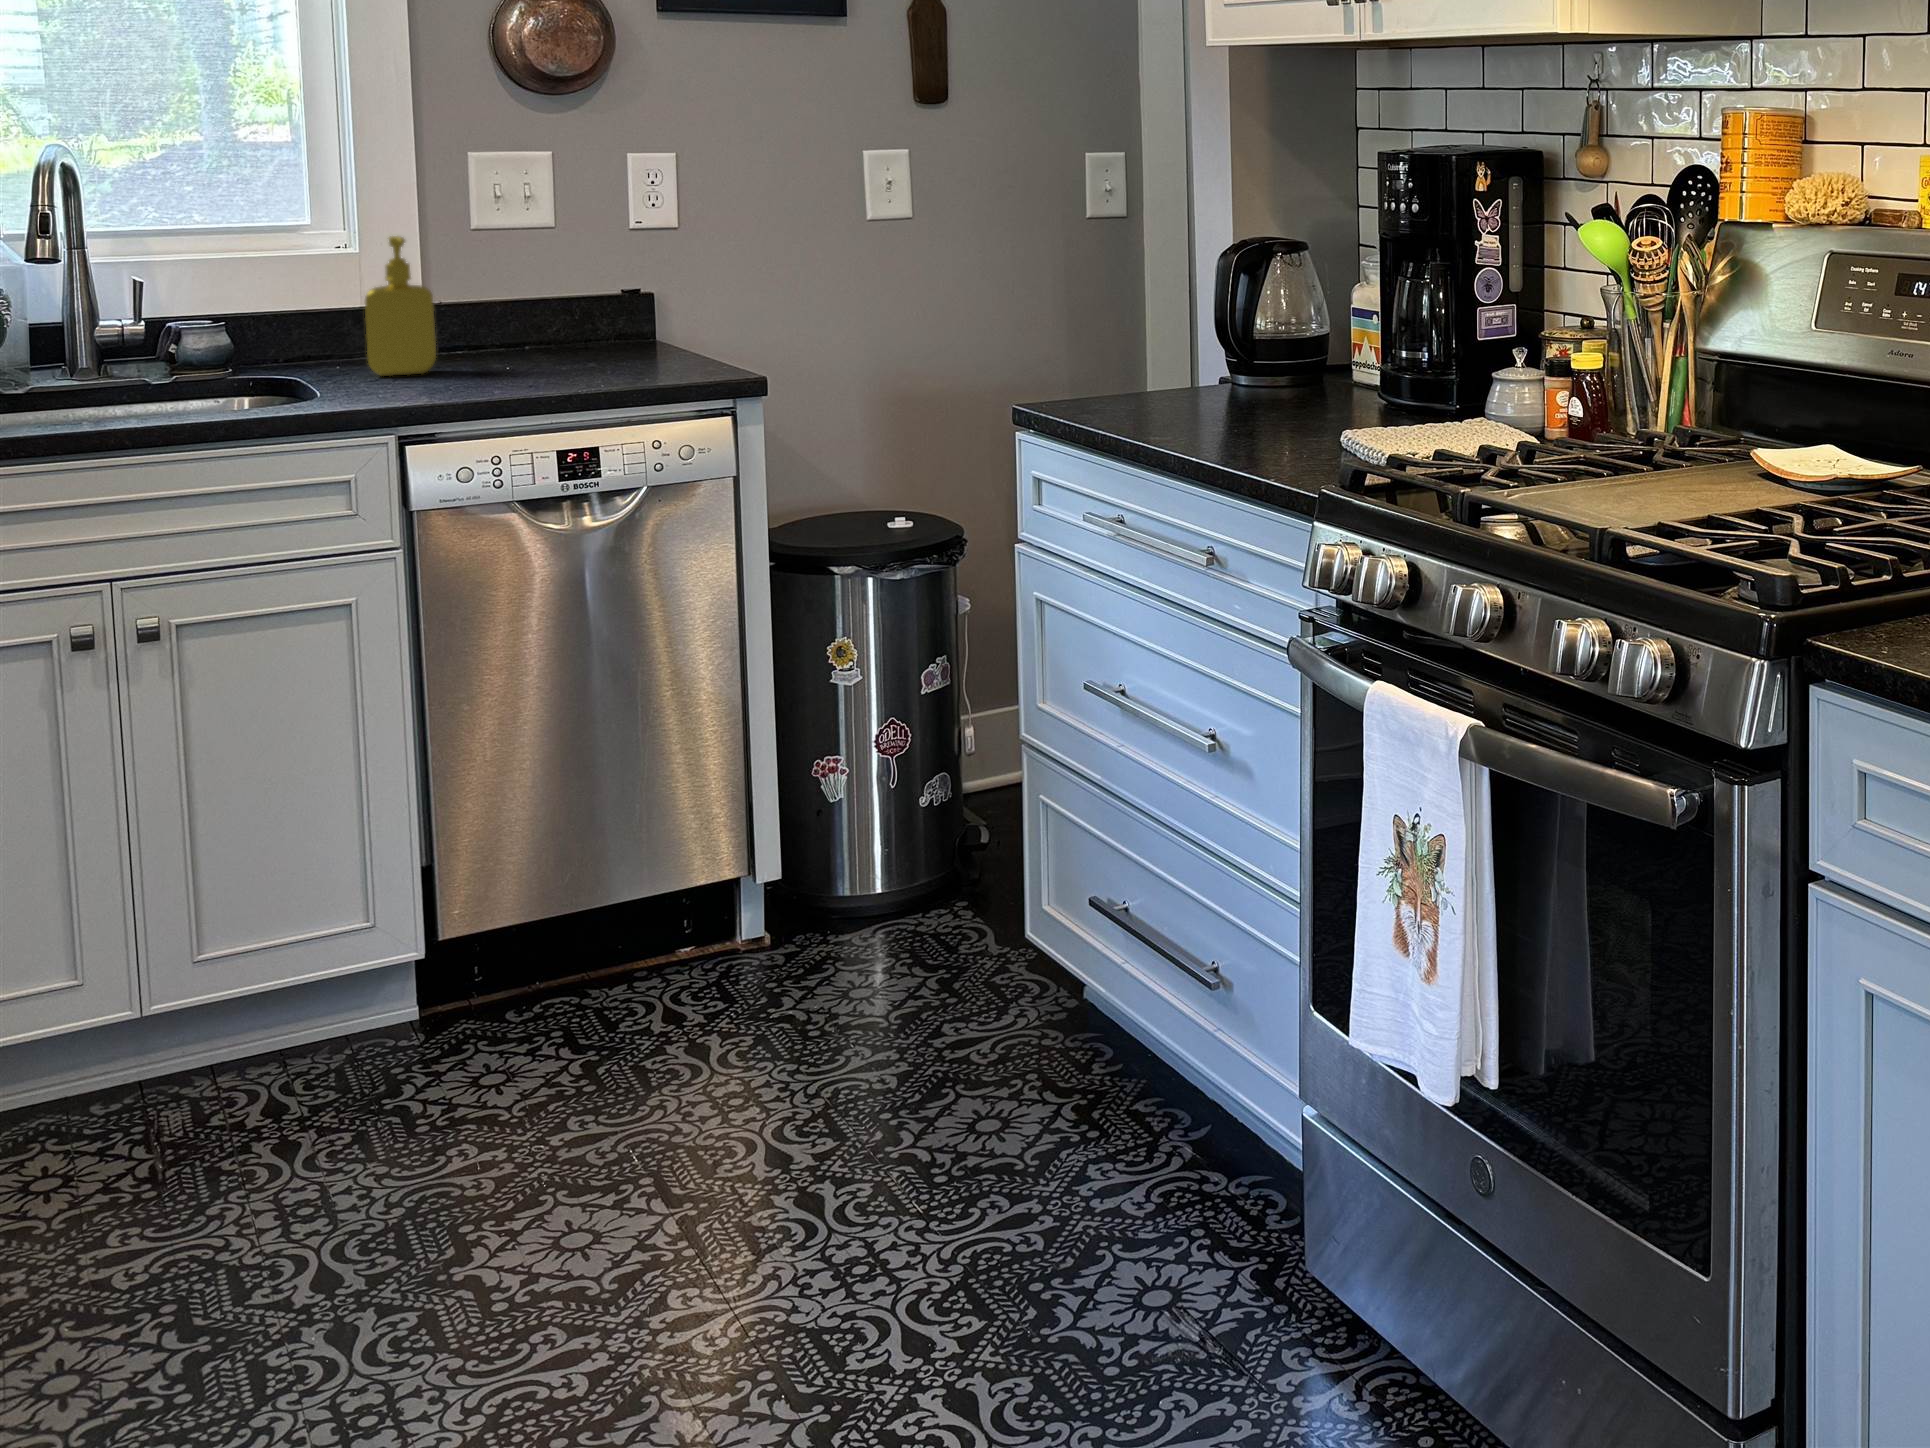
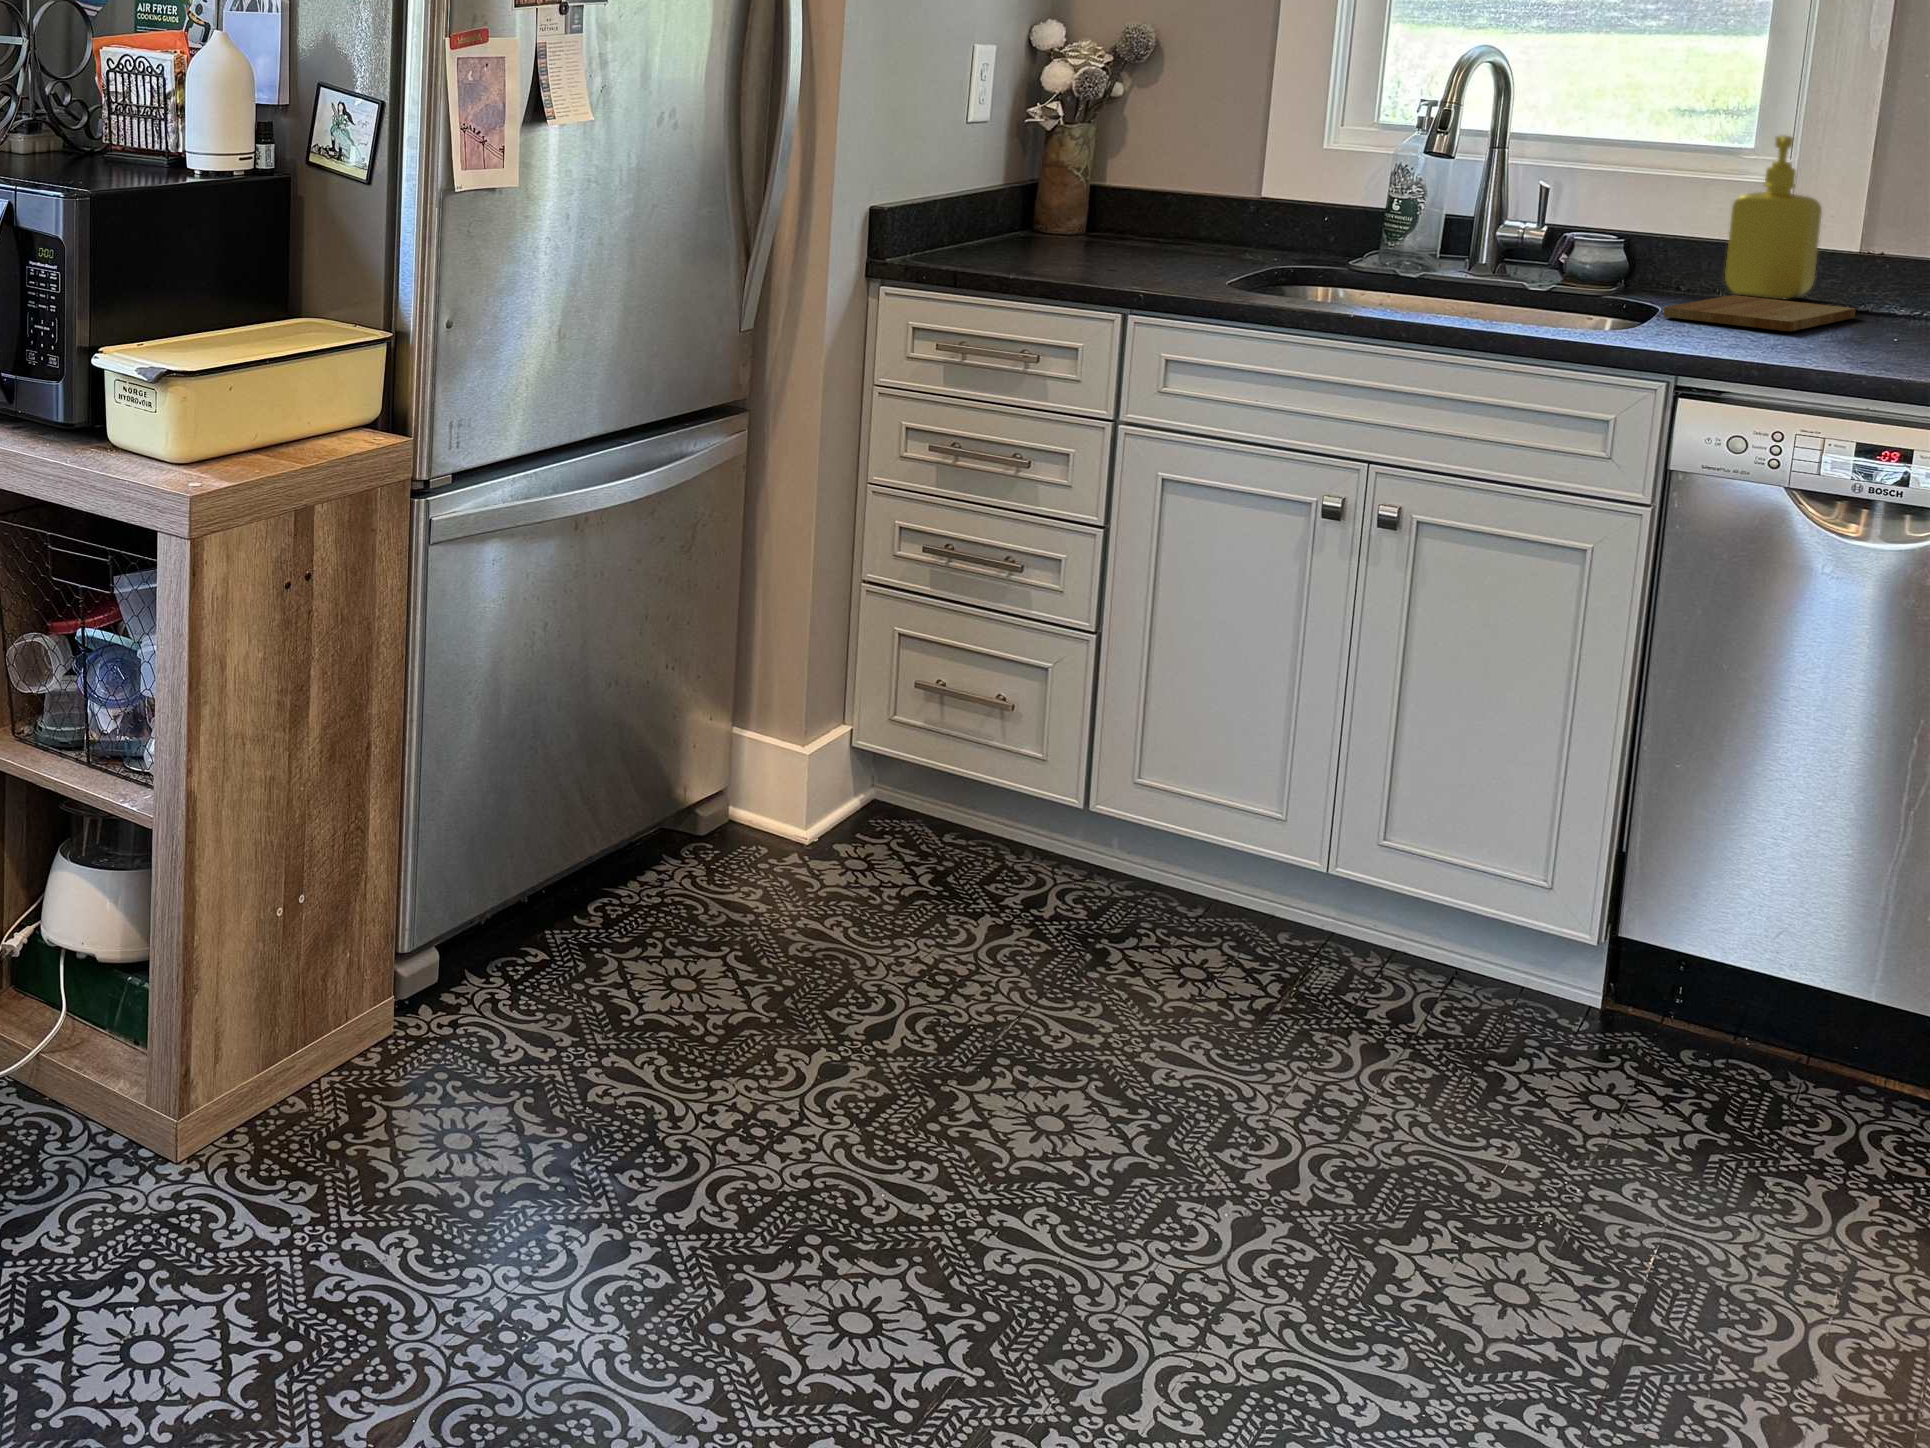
cutting board: none [376,371,498,402] -> present [1664,295,1856,331]

